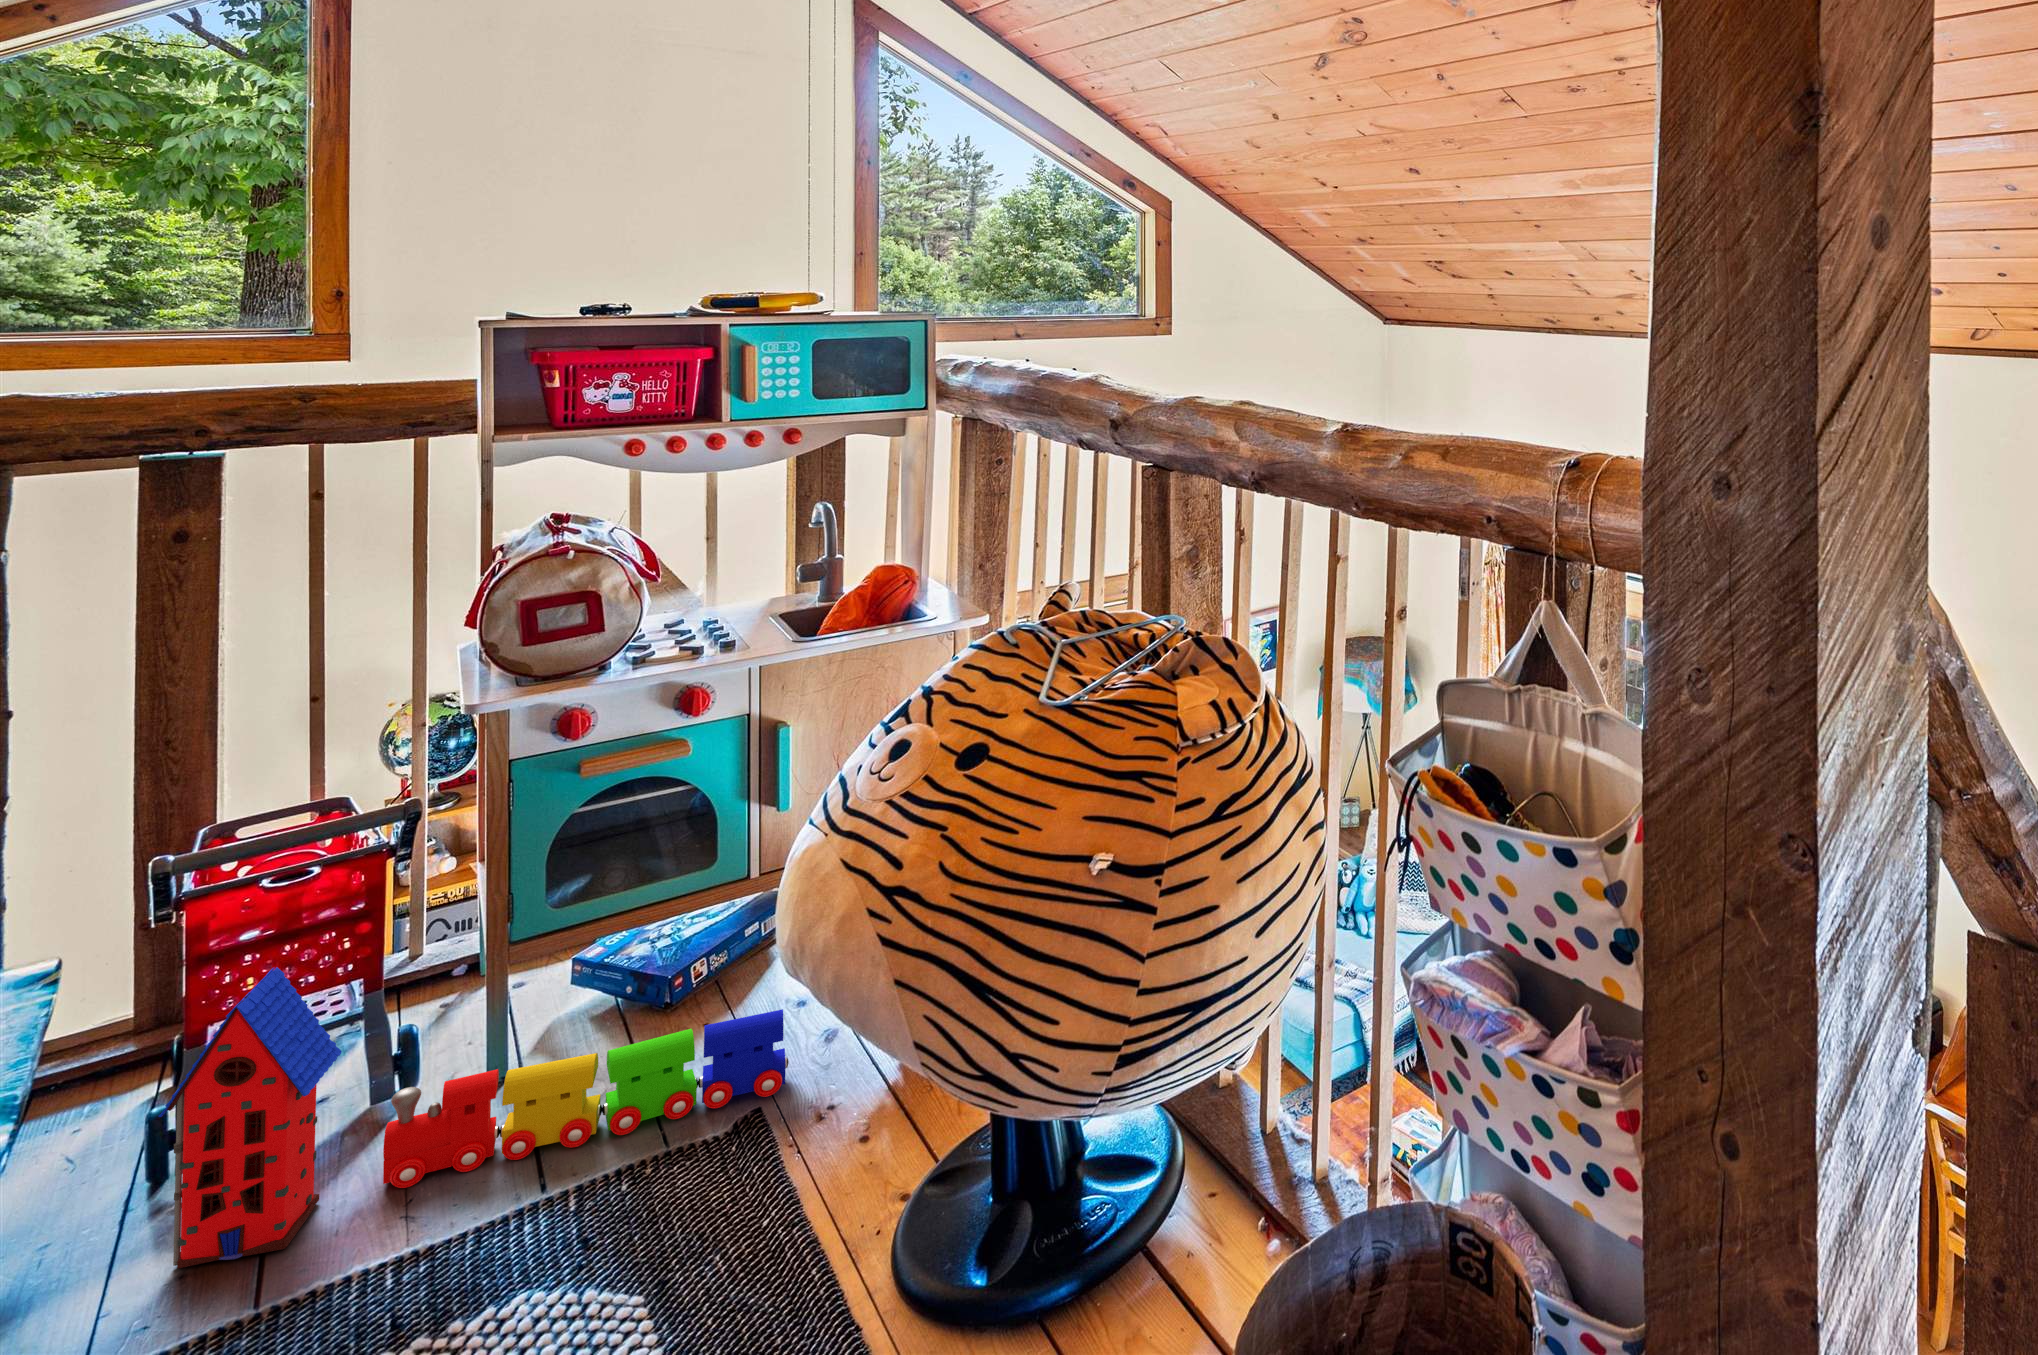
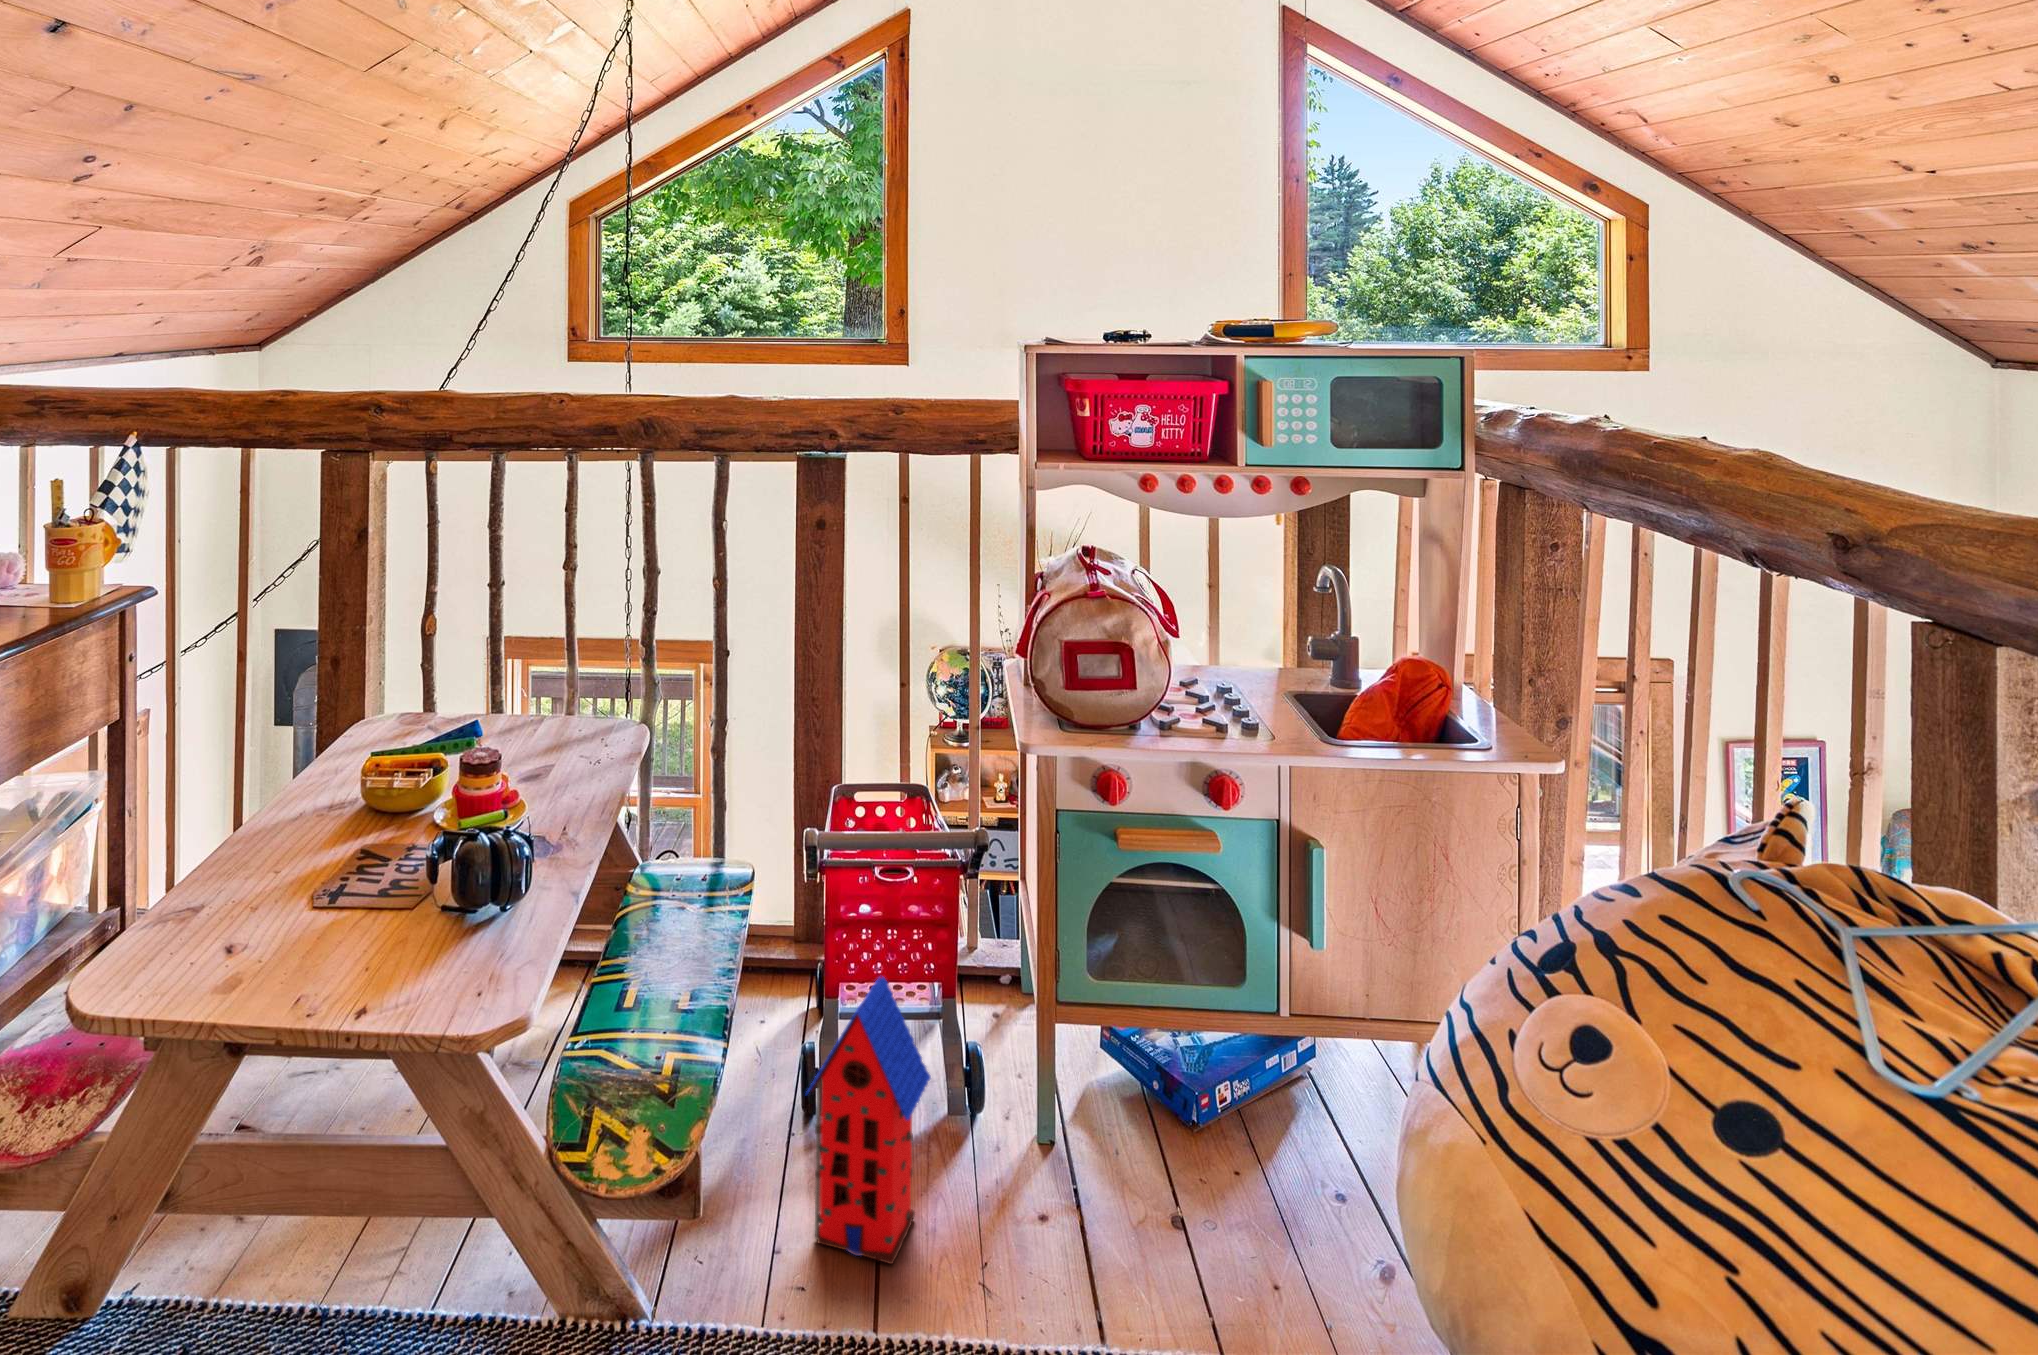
toy train: present [383,1009,789,1188] -> none [963,1130,1340,1284]

